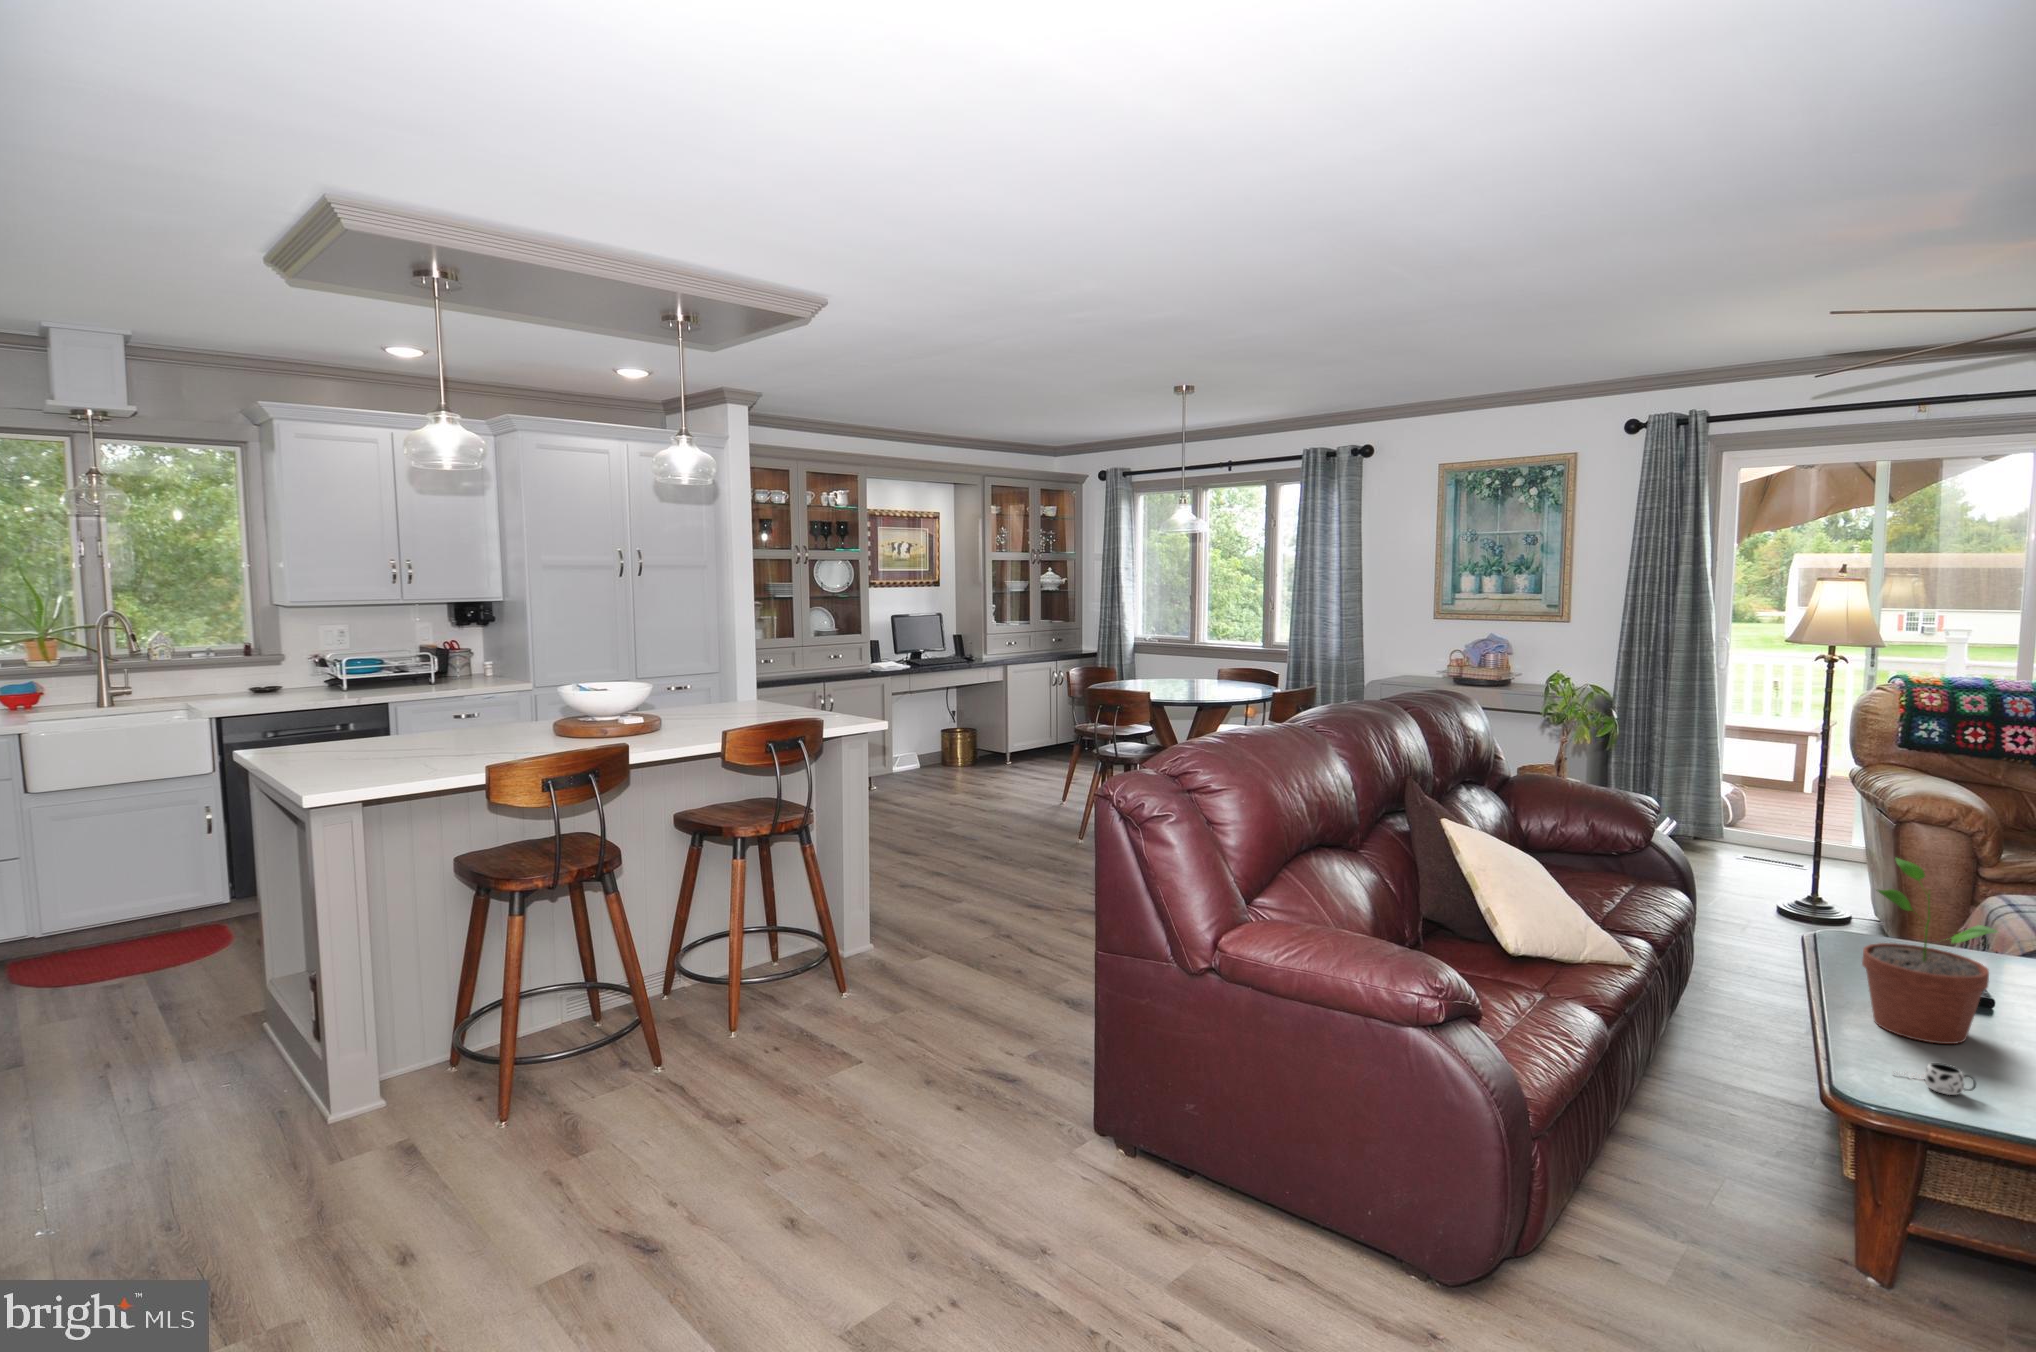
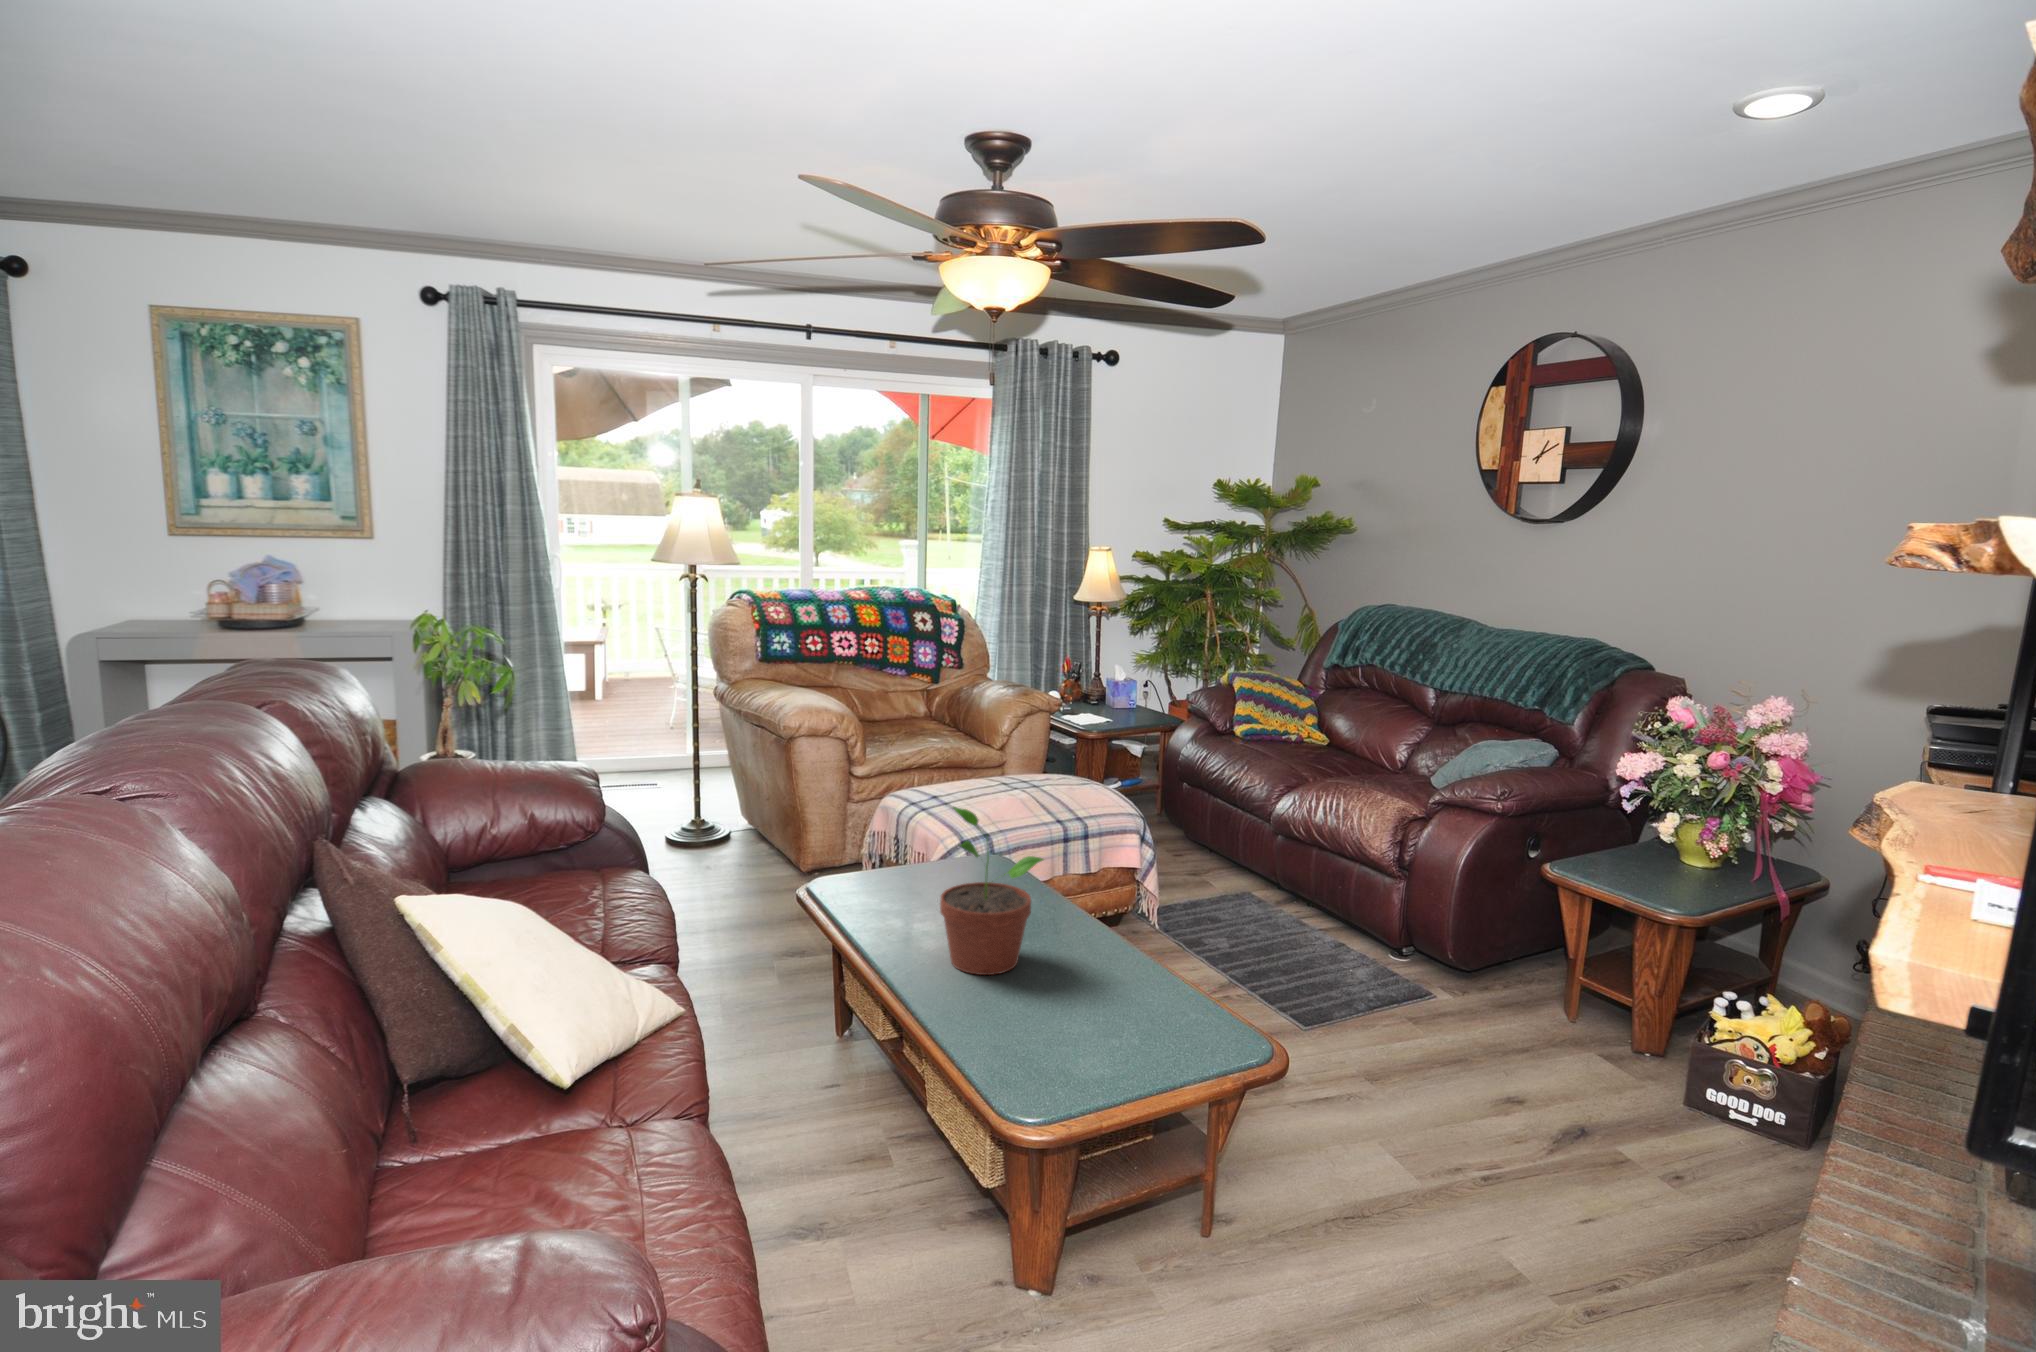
mug: present [1896,1063,1976,1095] -> none [1015,995,1072,1024]

